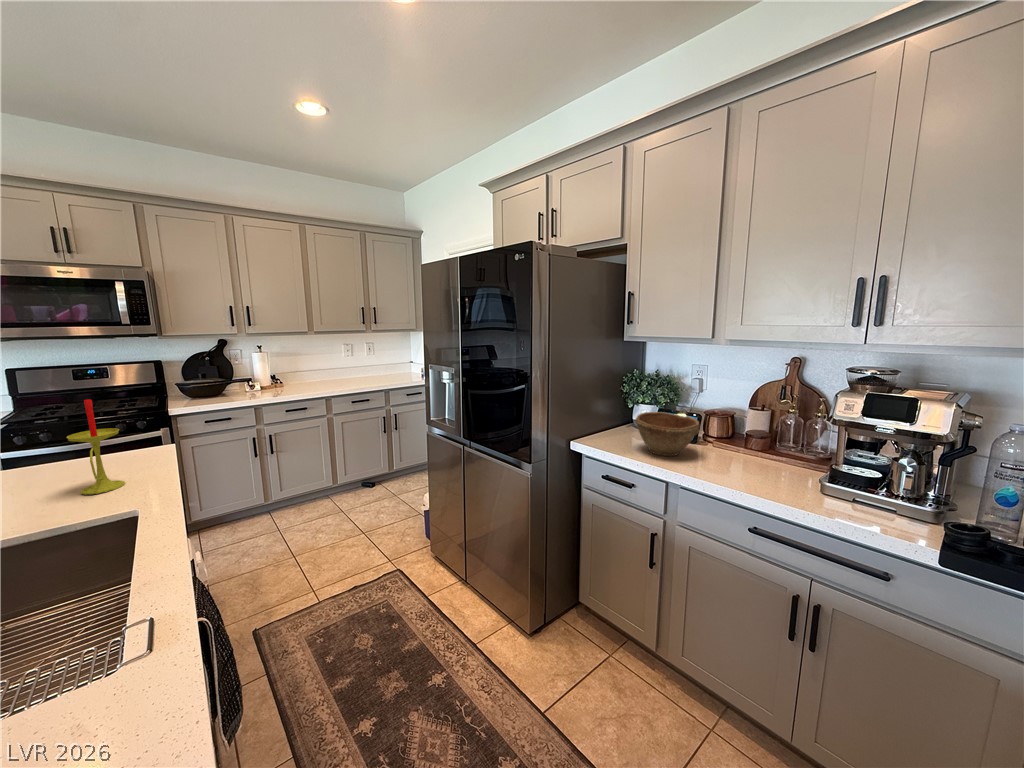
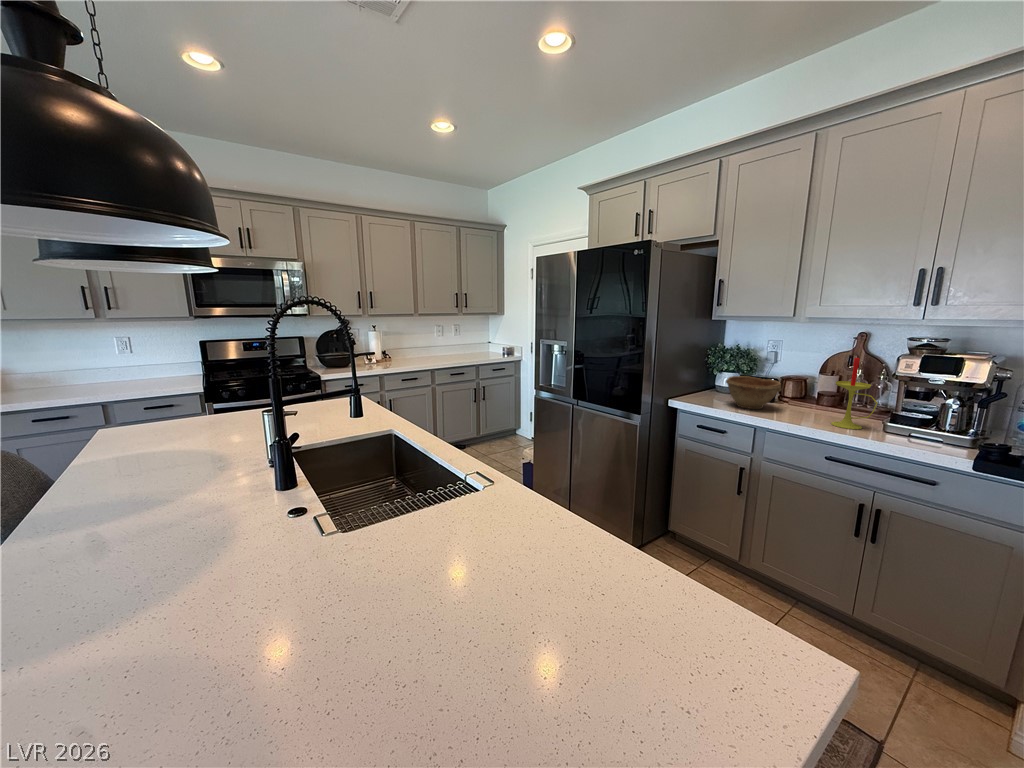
candle: present [67,399,126,495] -> present [831,358,878,429]

